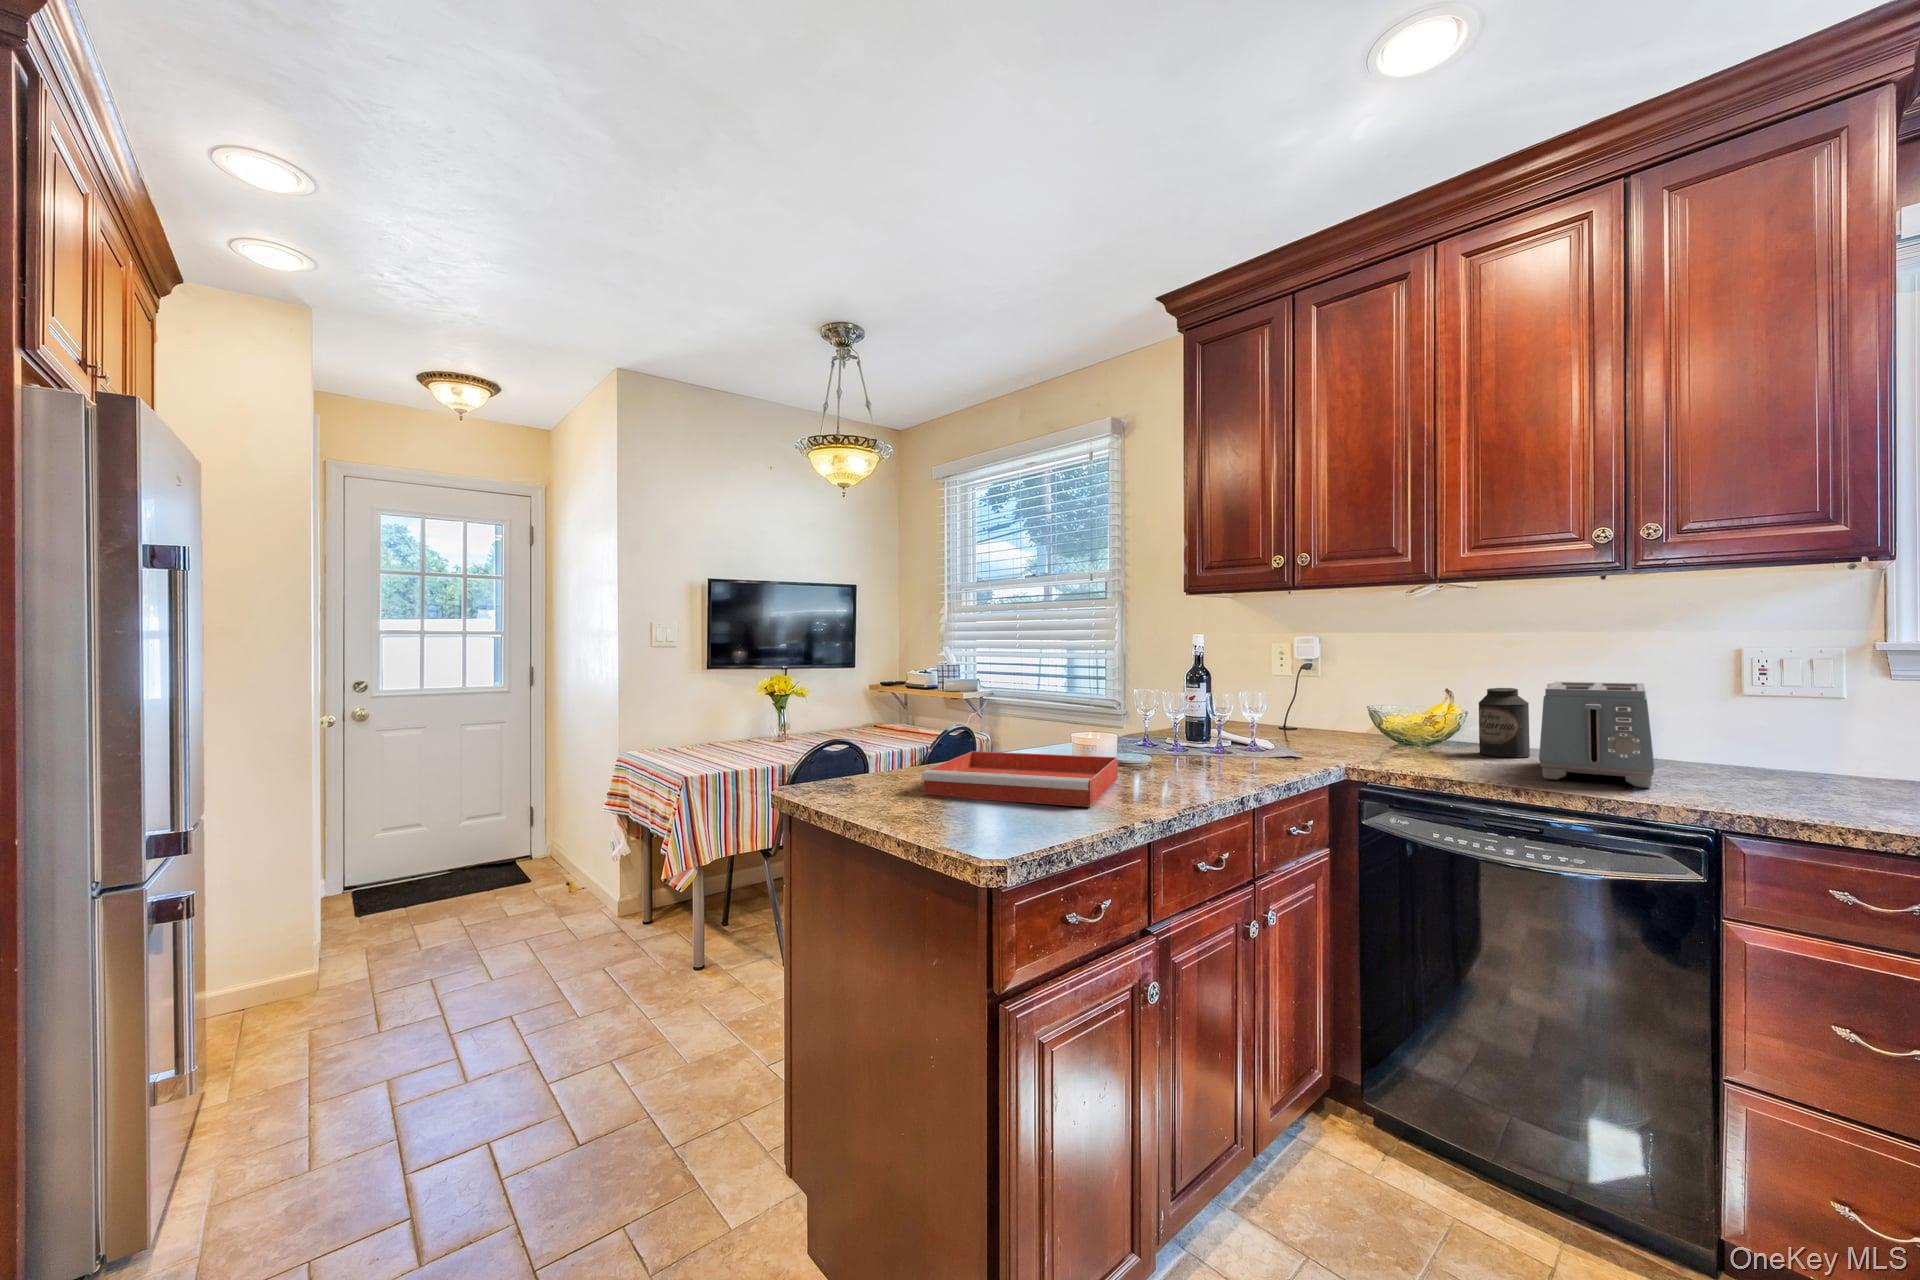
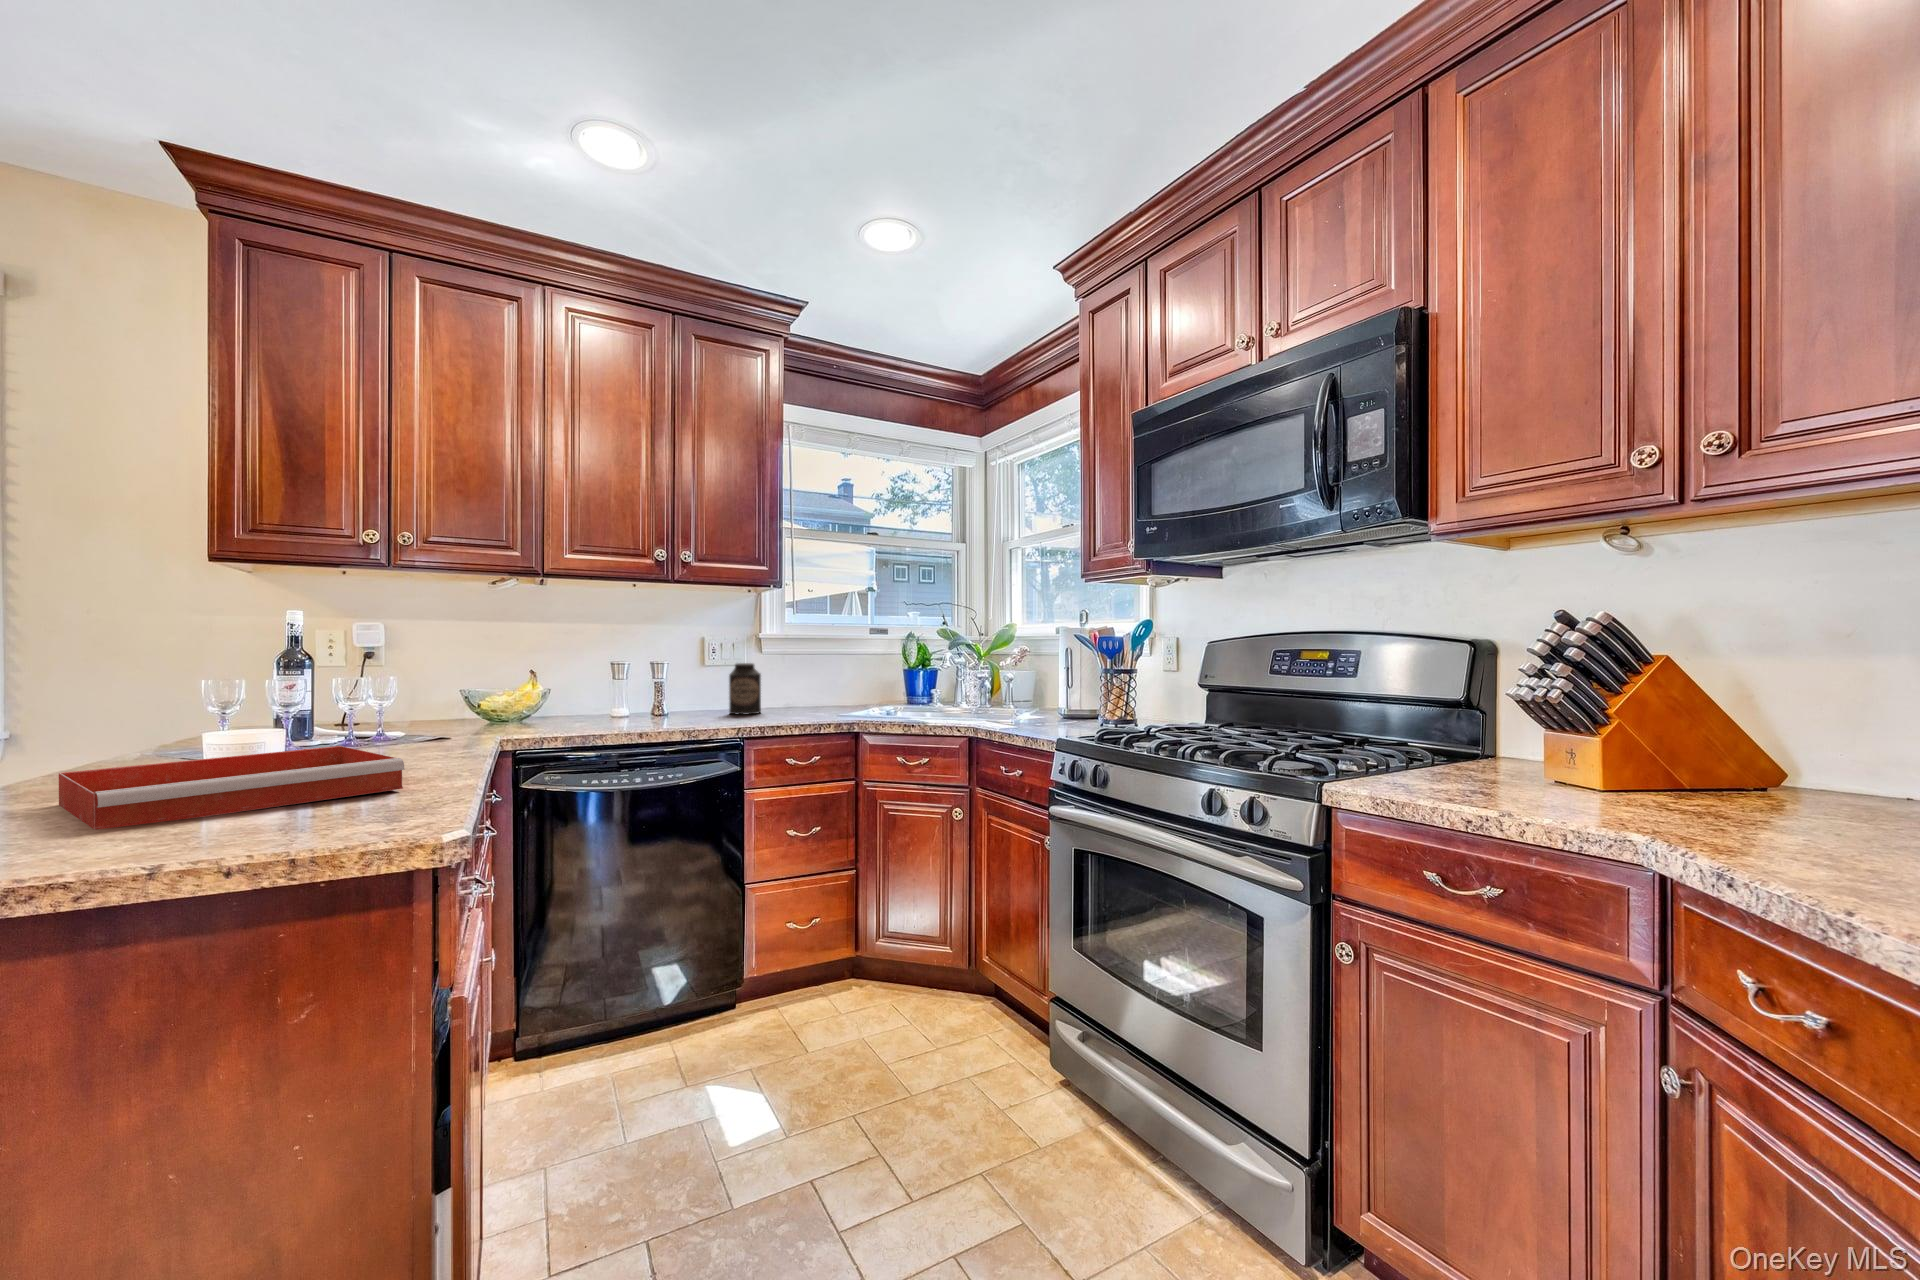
toaster: present [1539,682,1655,788] -> none [617,658,701,726]
canister: present [1479,688,1530,757] -> present [729,663,761,715]

